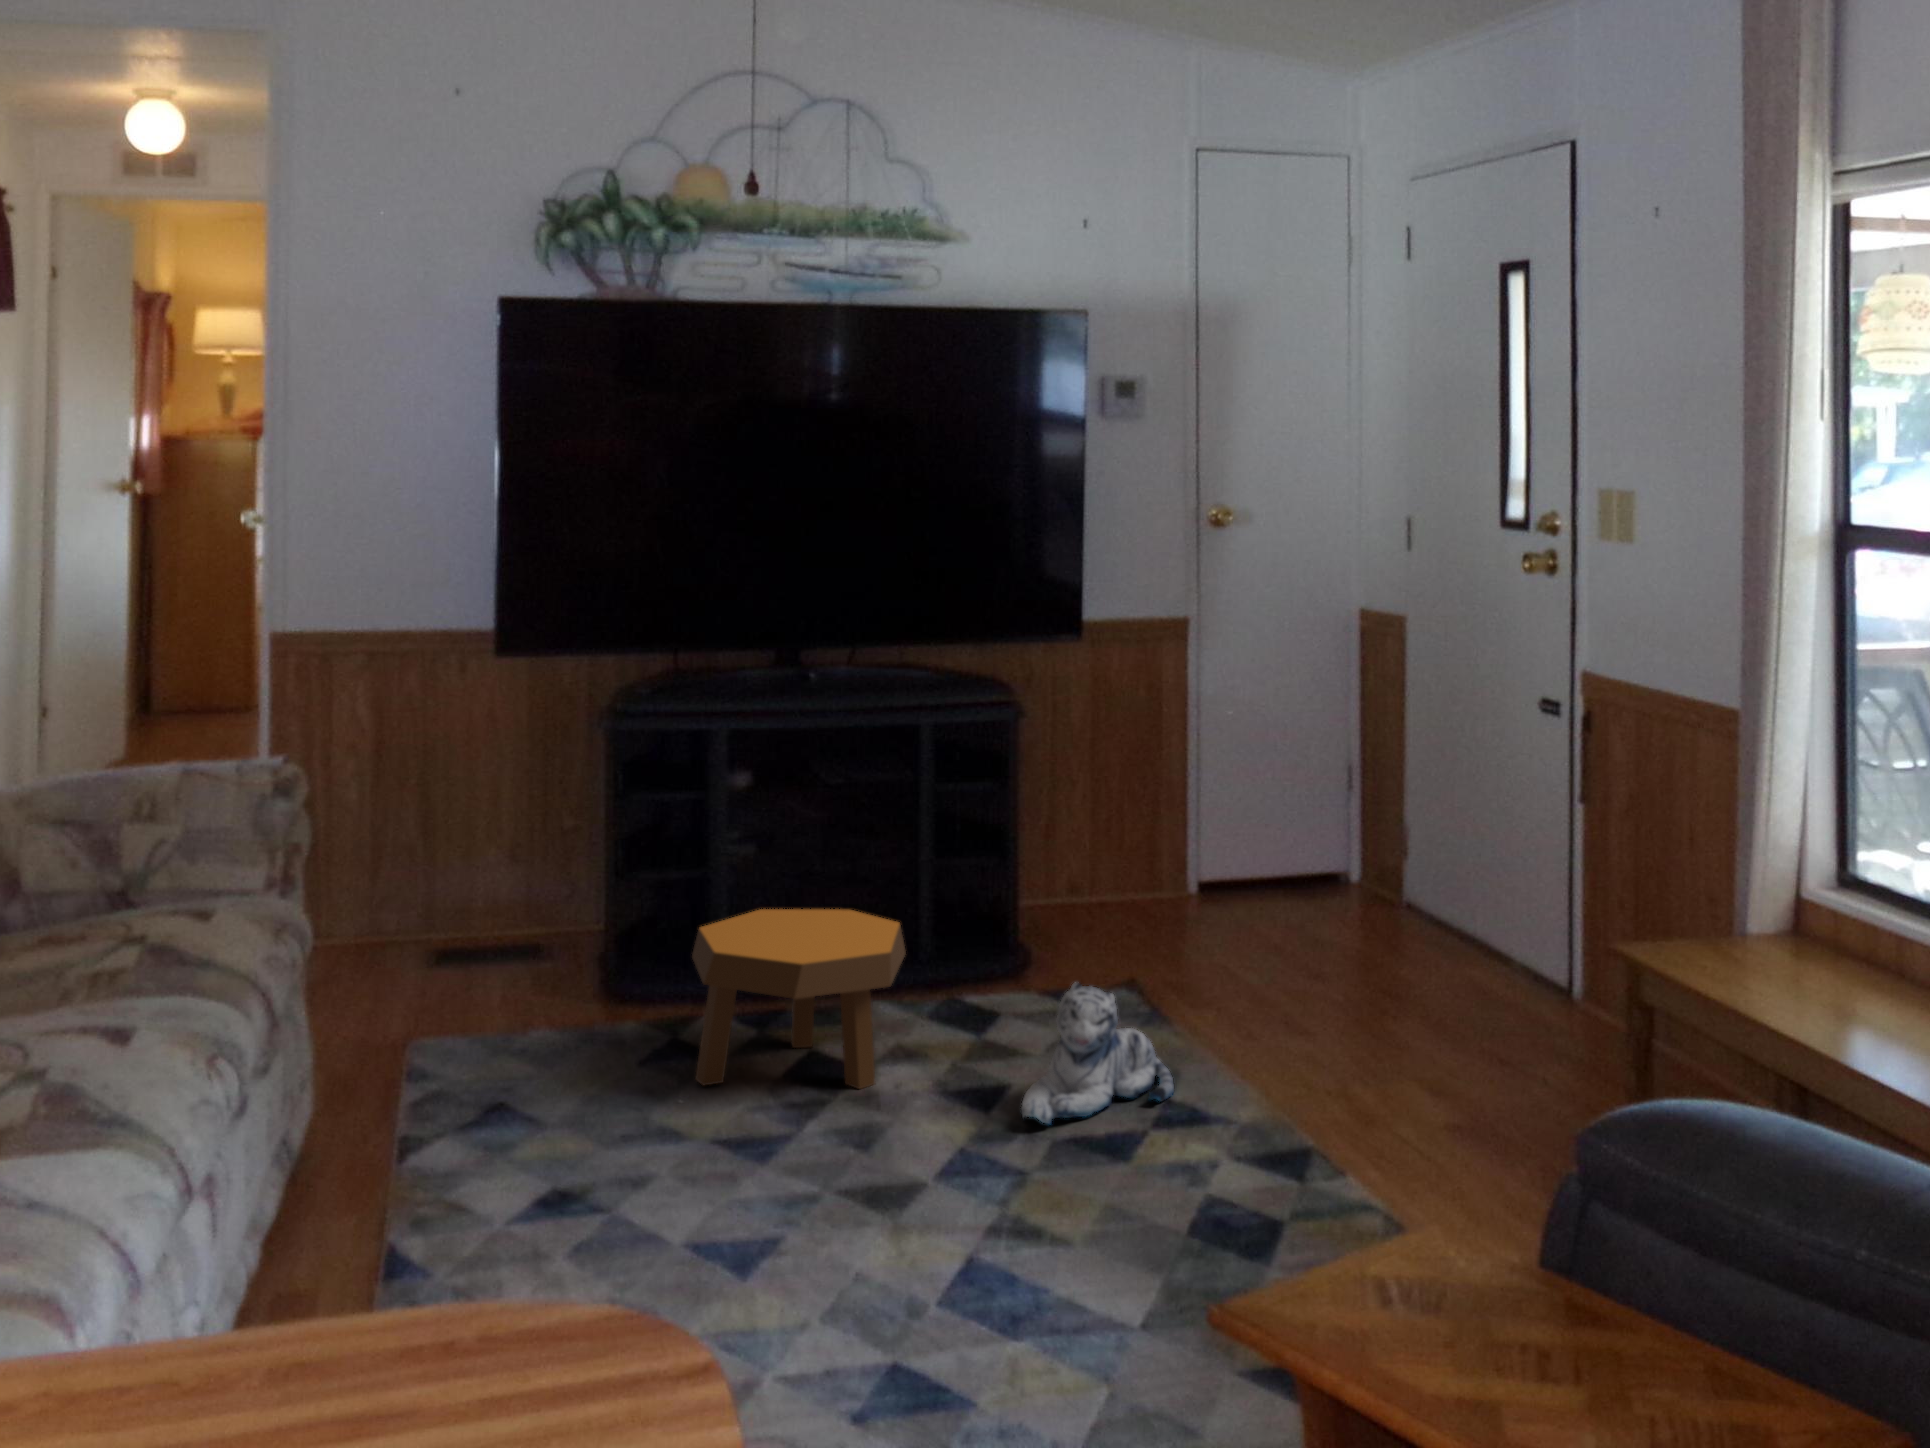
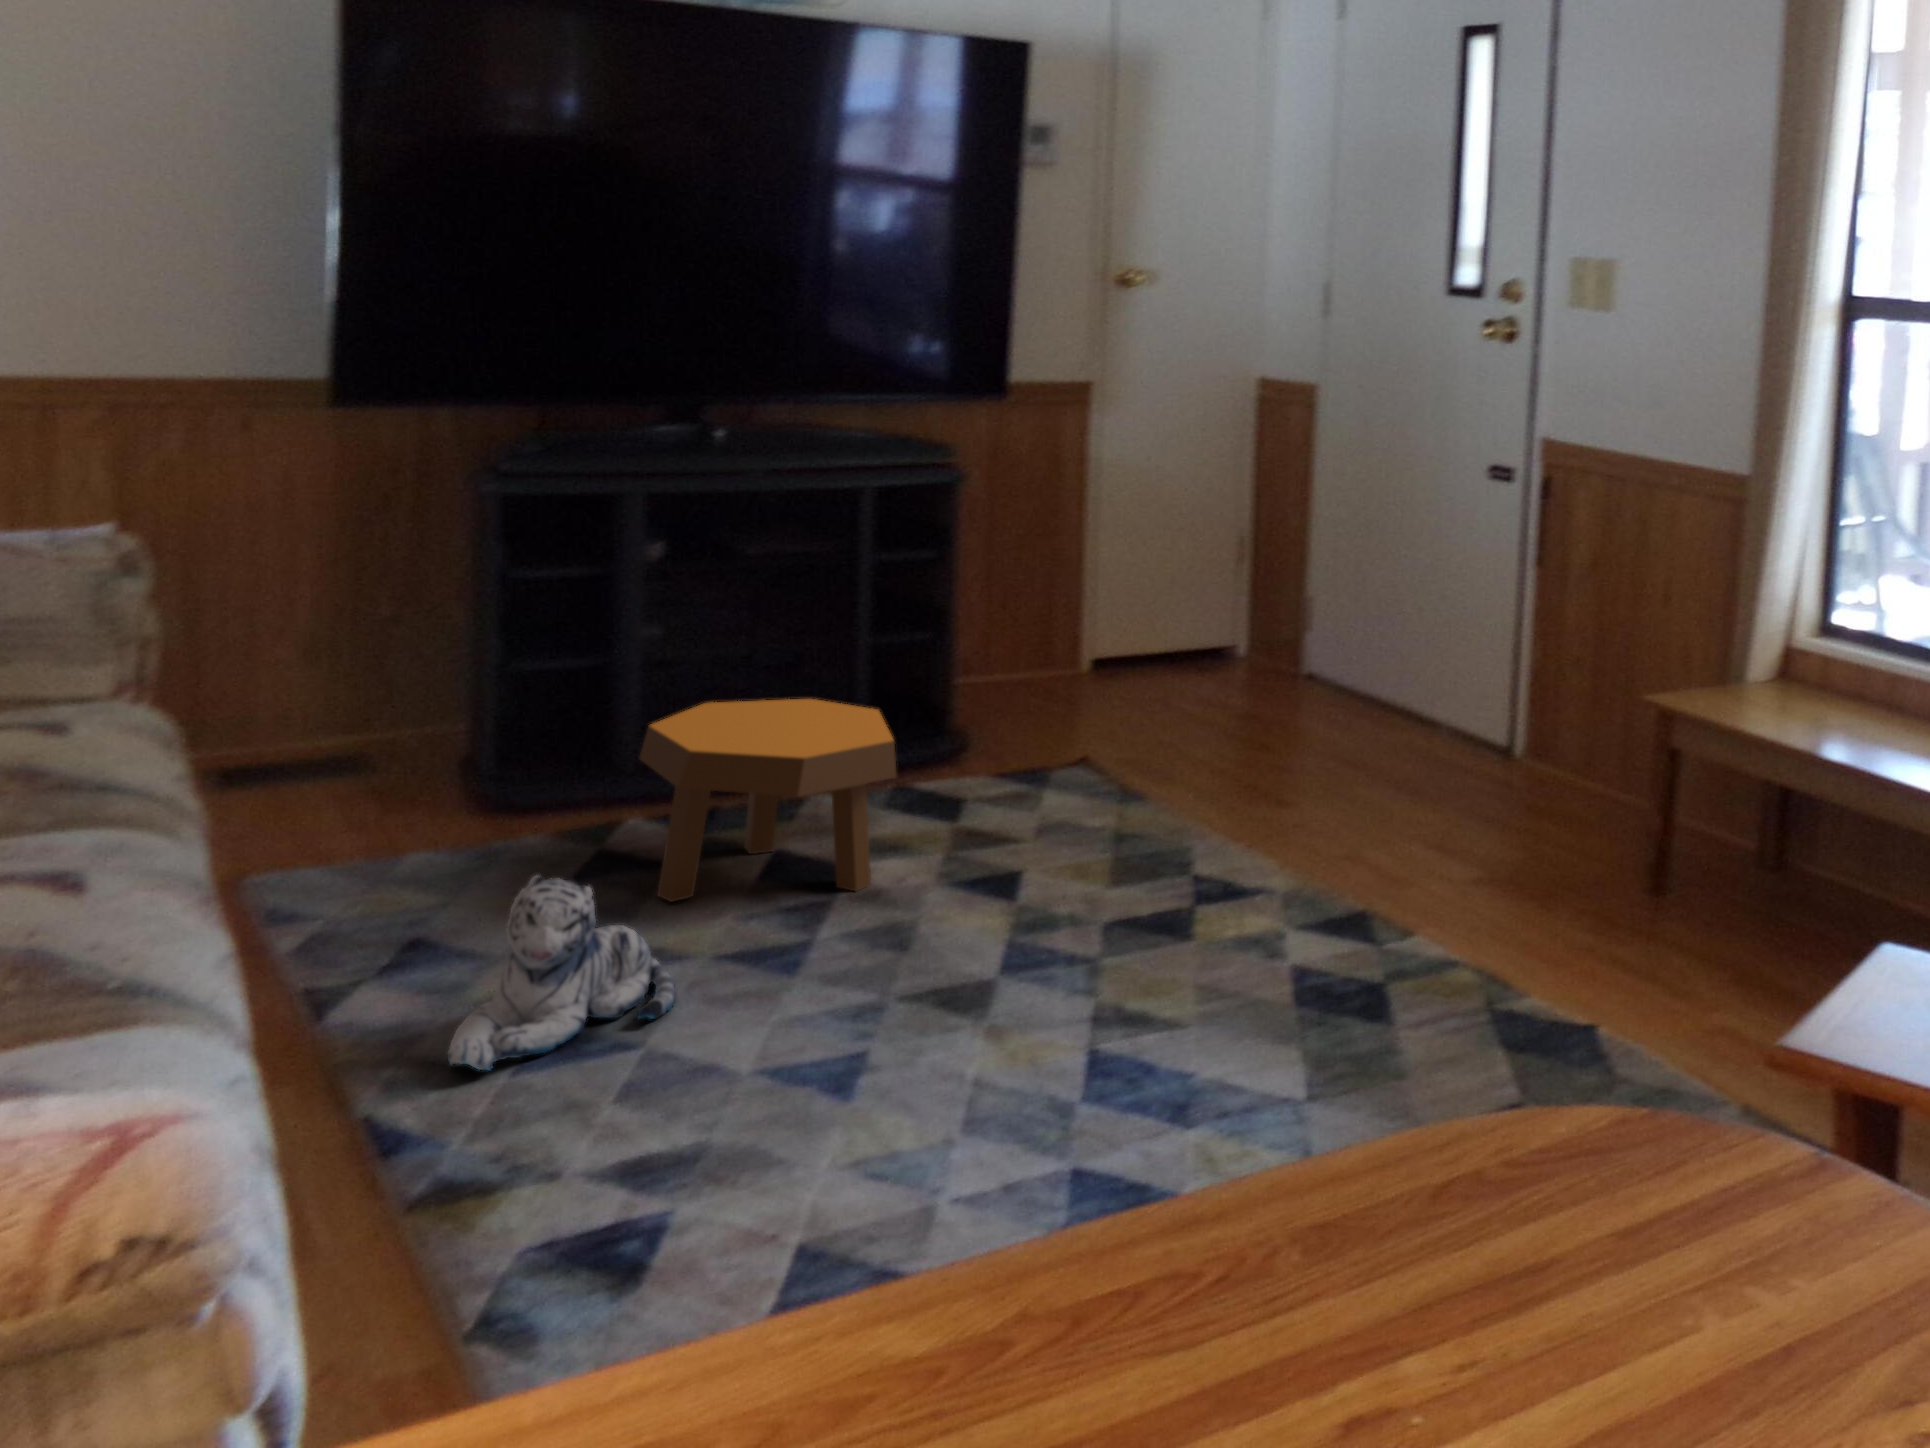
plush toy: present [1021,983,1174,1124] -> present [447,875,676,1070]

